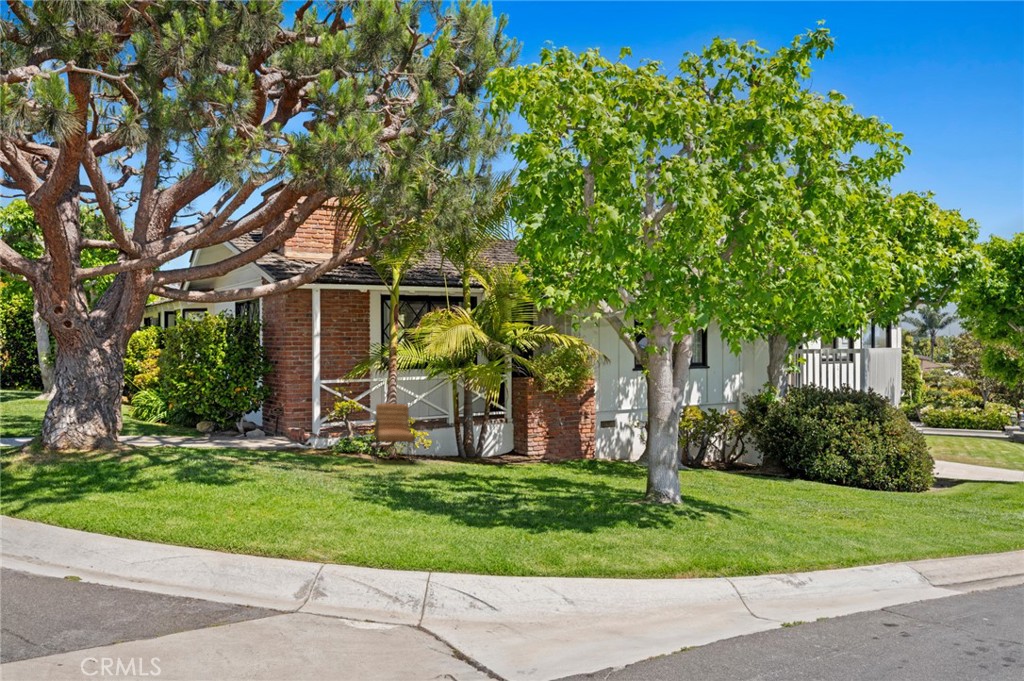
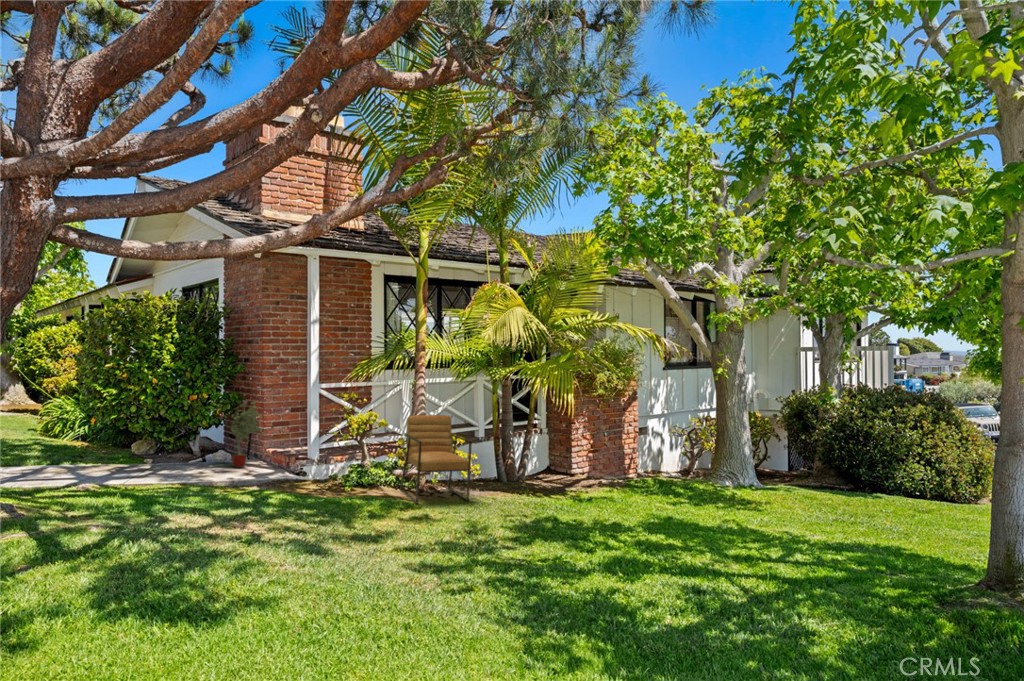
potted tree: none [260,392,288,440] -> present [231,401,264,468]

